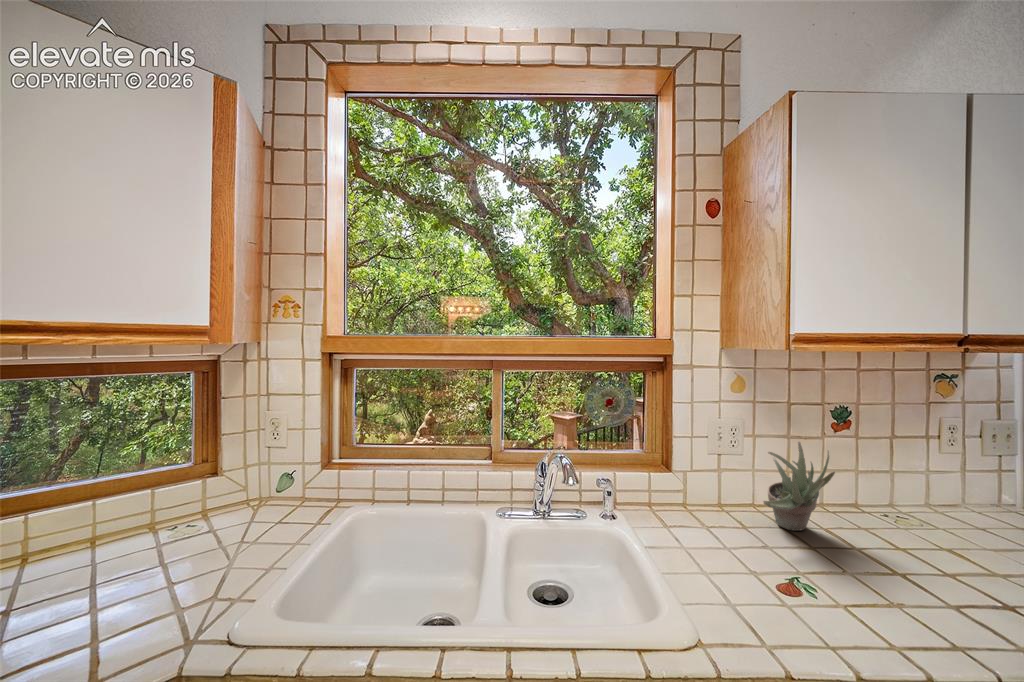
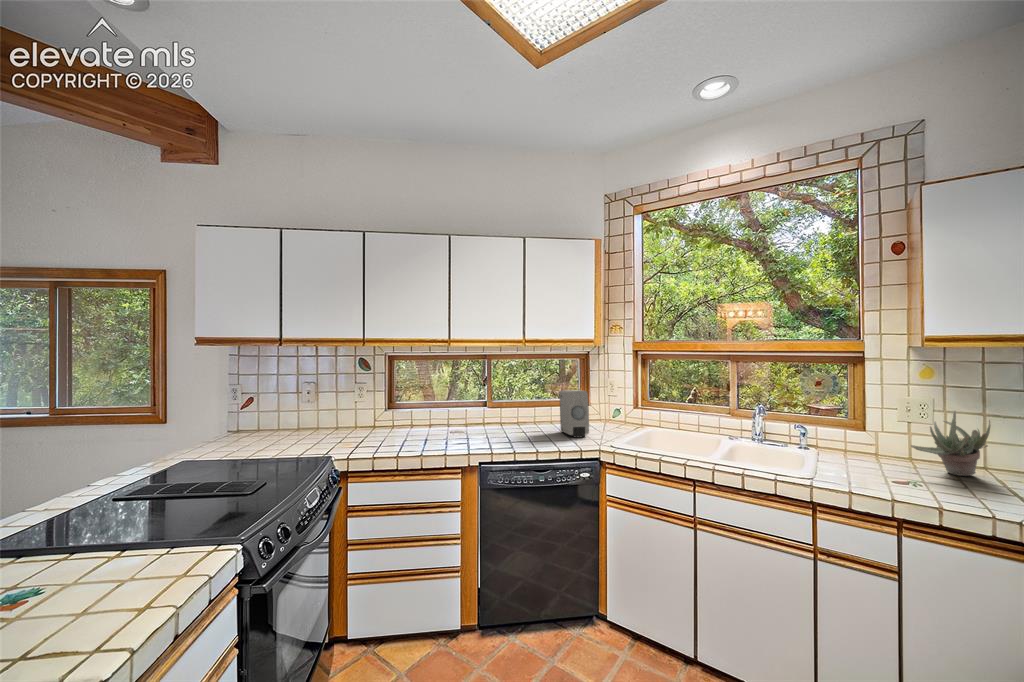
soap dispenser: none [105,458,195,605] -> present [559,390,589,437]

